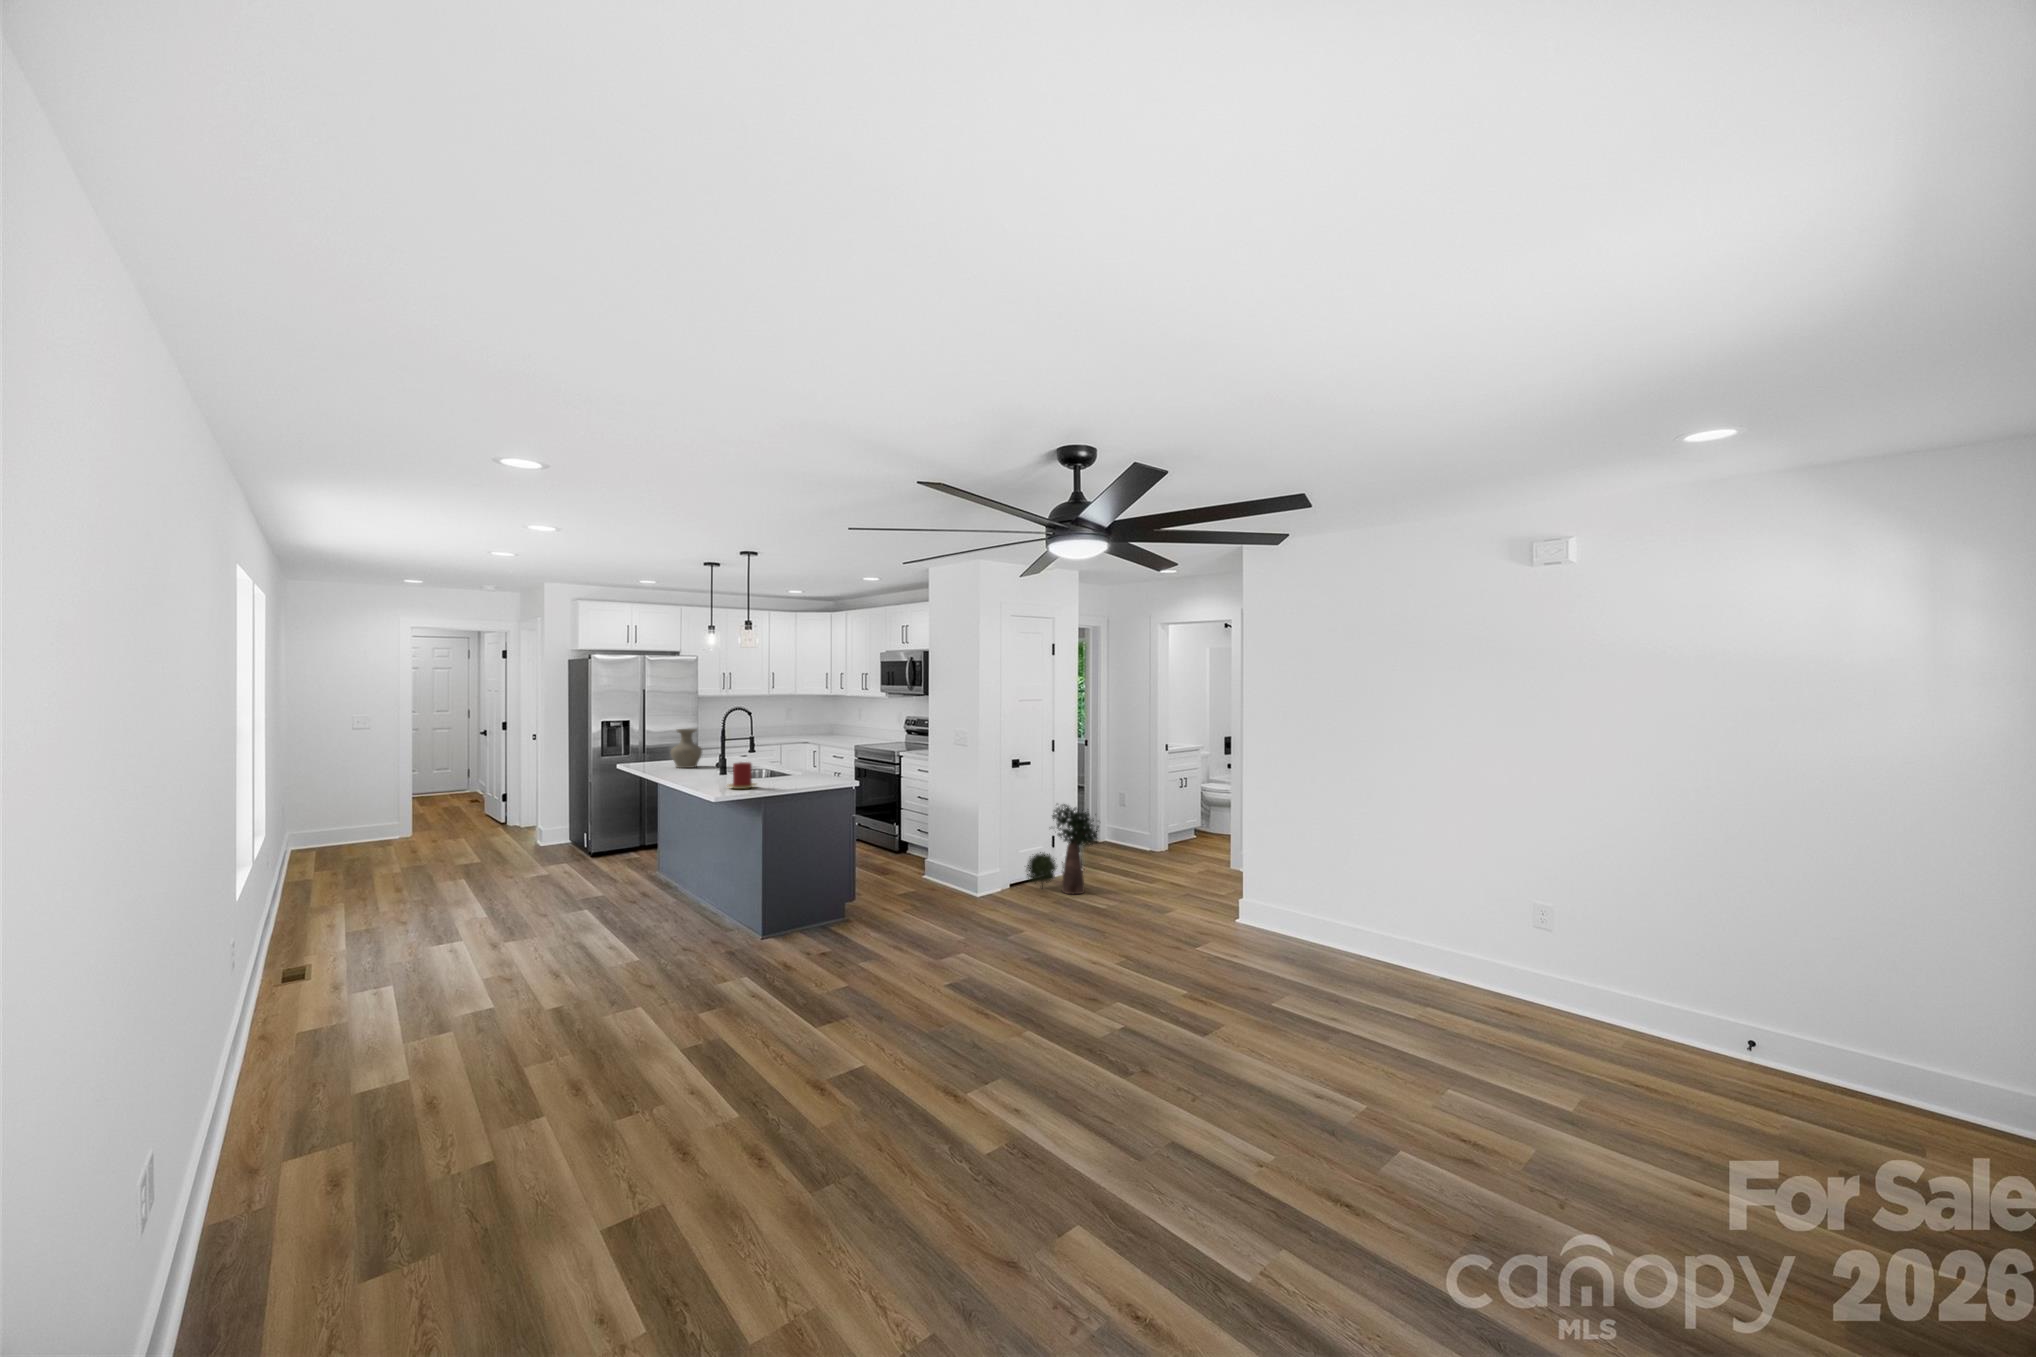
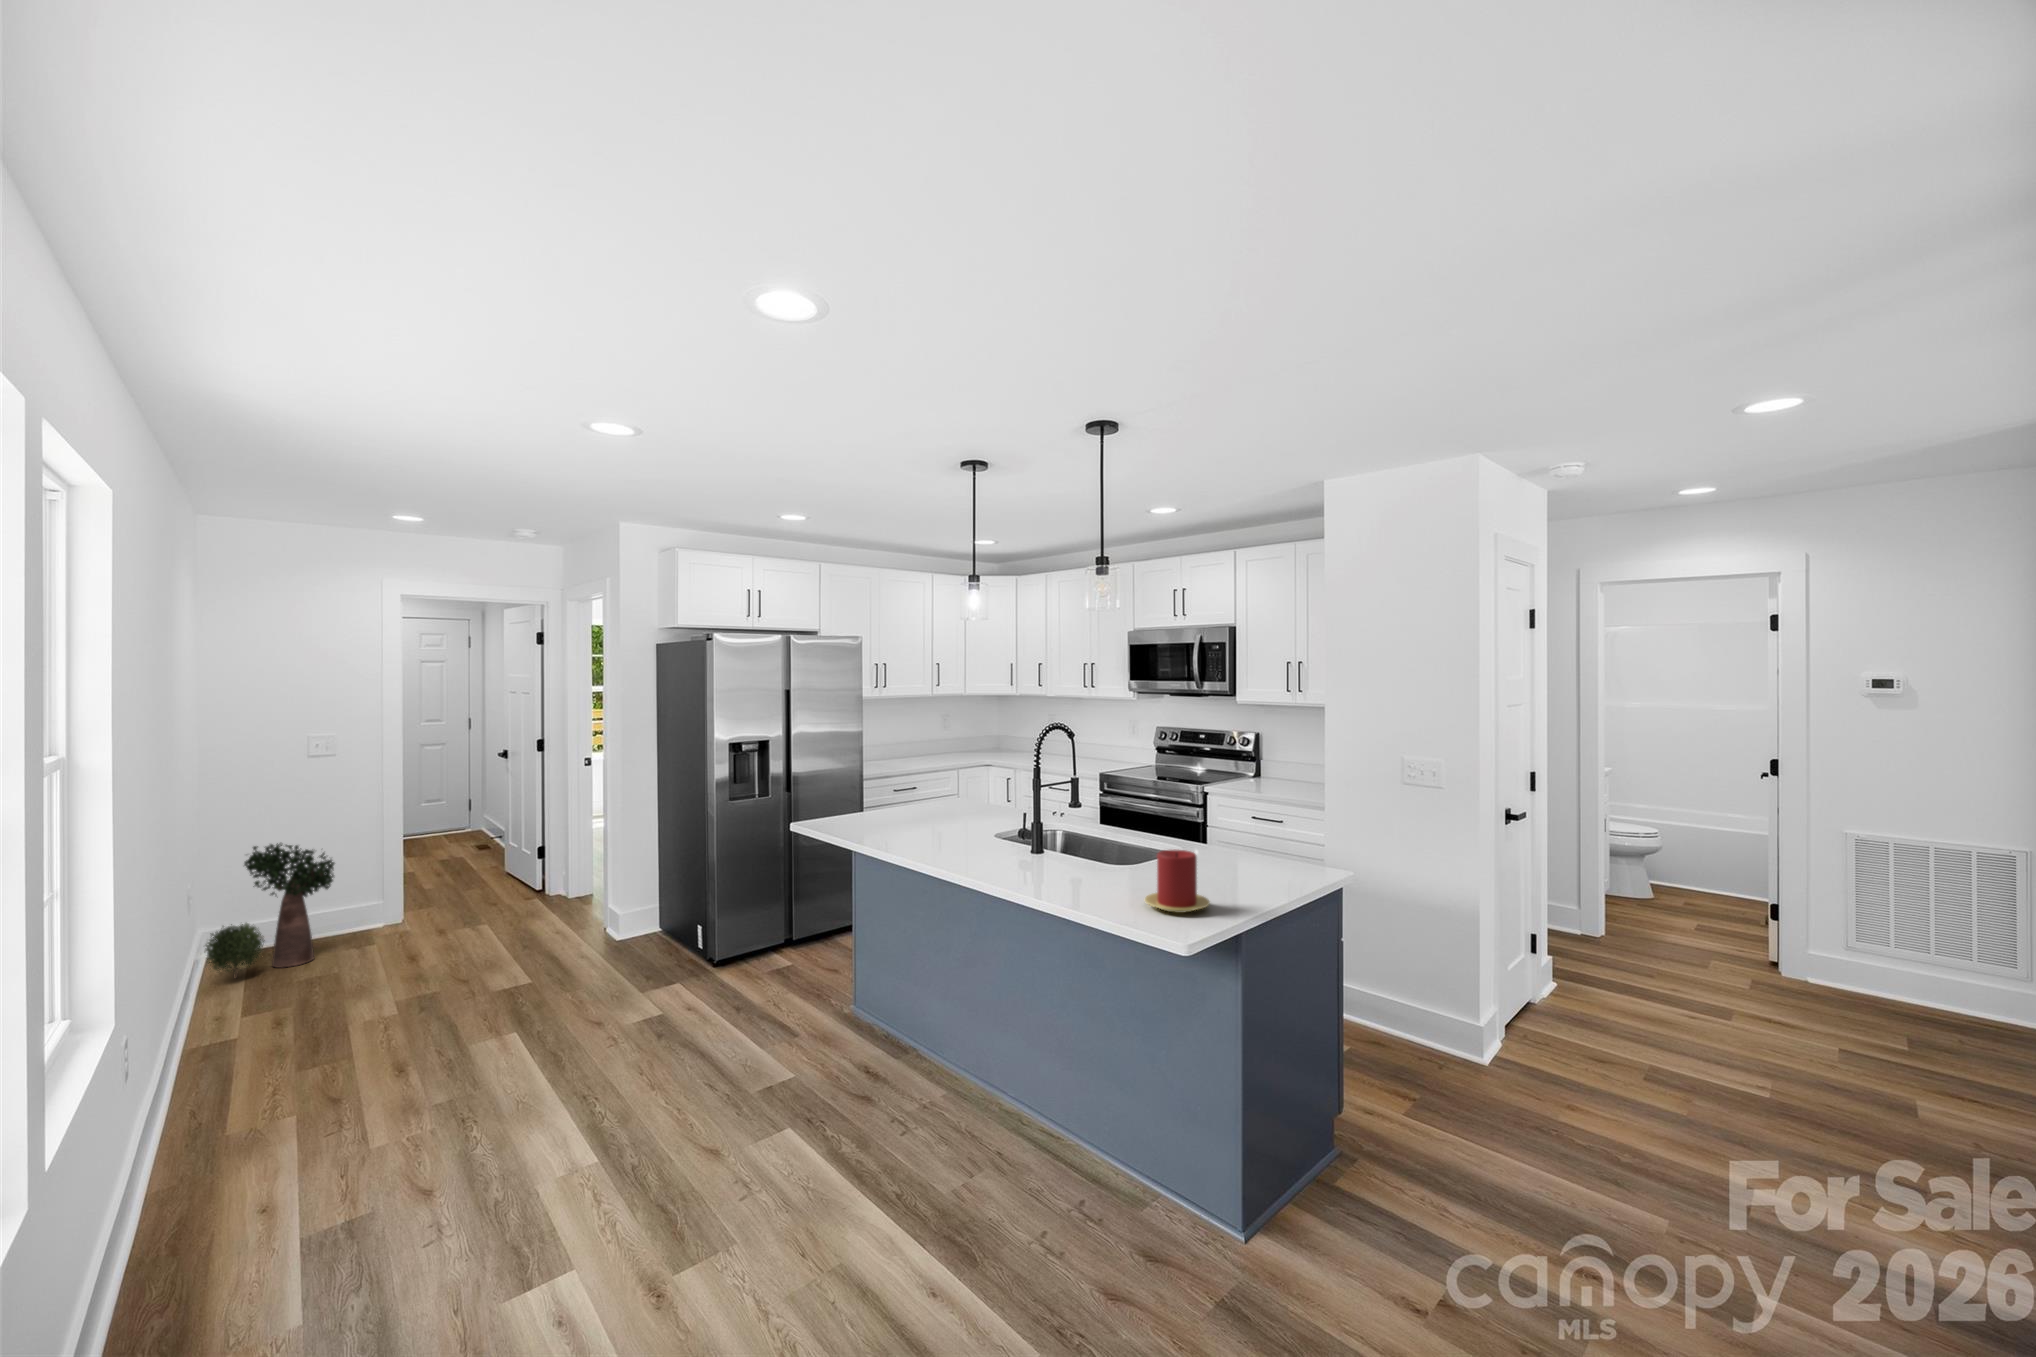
vase: present [671,729,702,768] -> none [902,762,956,835]
potted plant: present [1027,804,1099,894] -> present [206,843,334,978]

